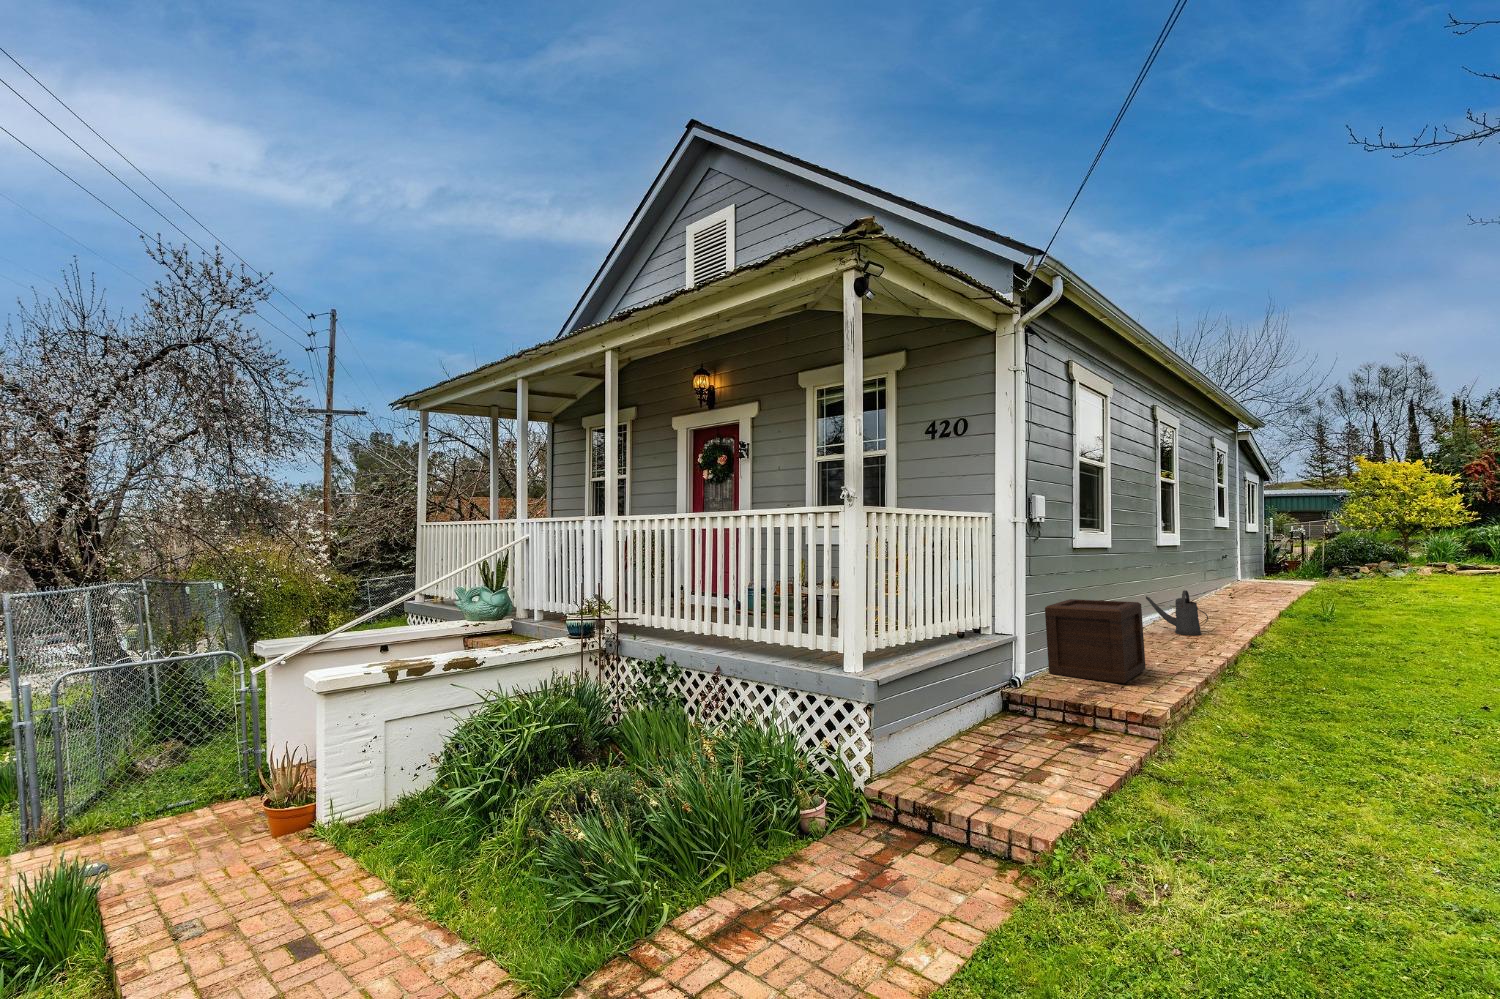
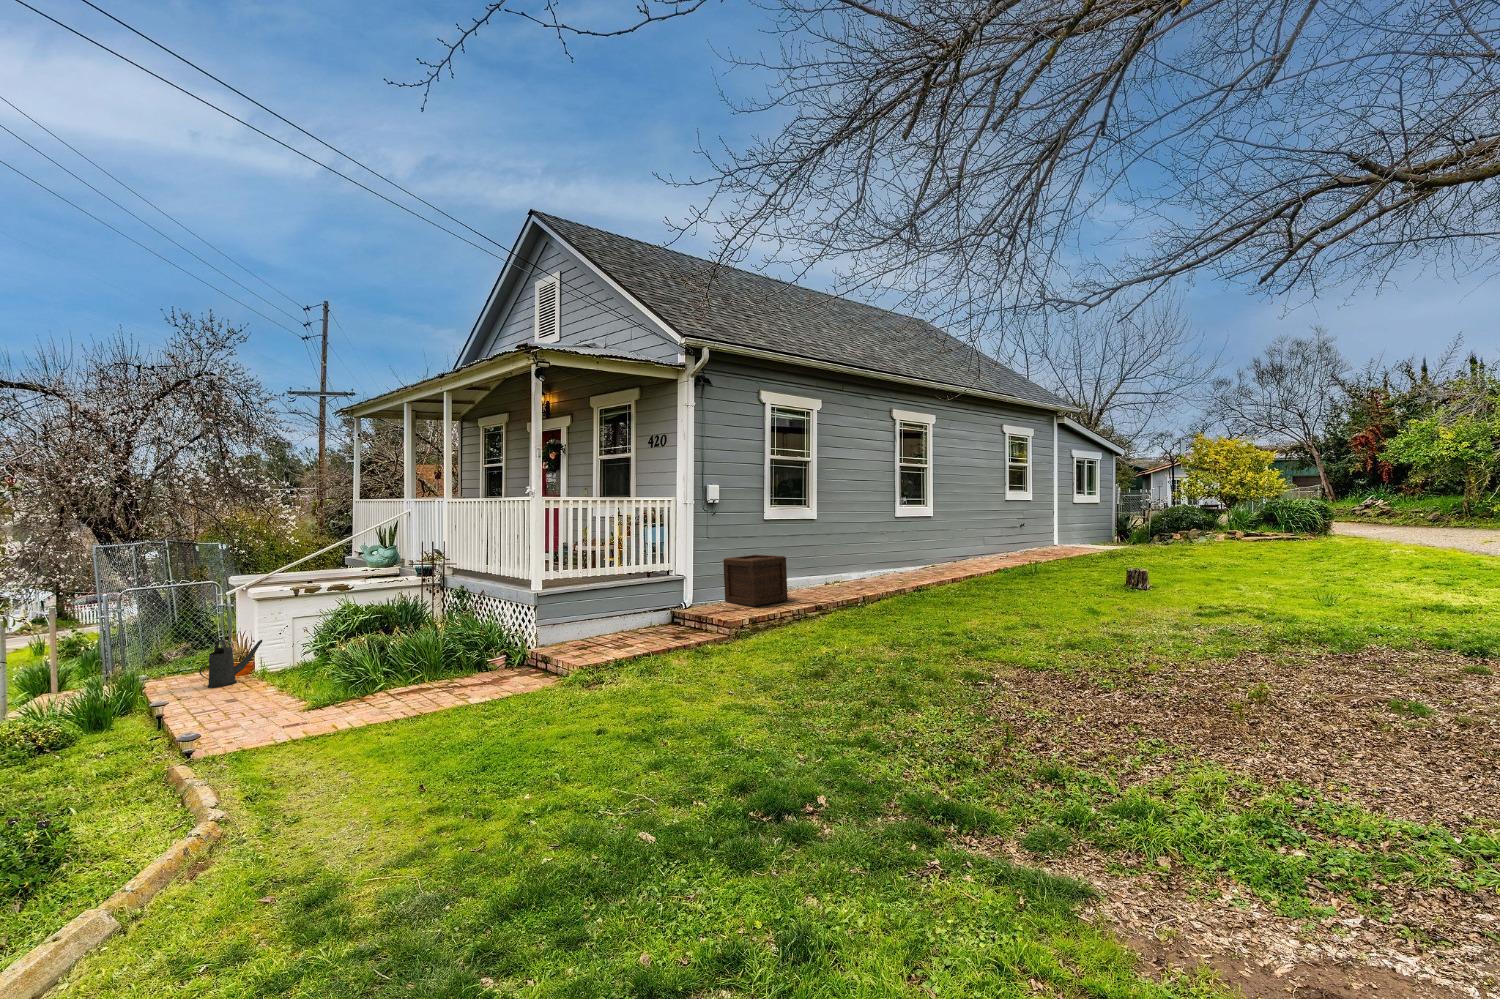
watering can: present [1146,590,1208,635] -> present [199,640,262,688]

